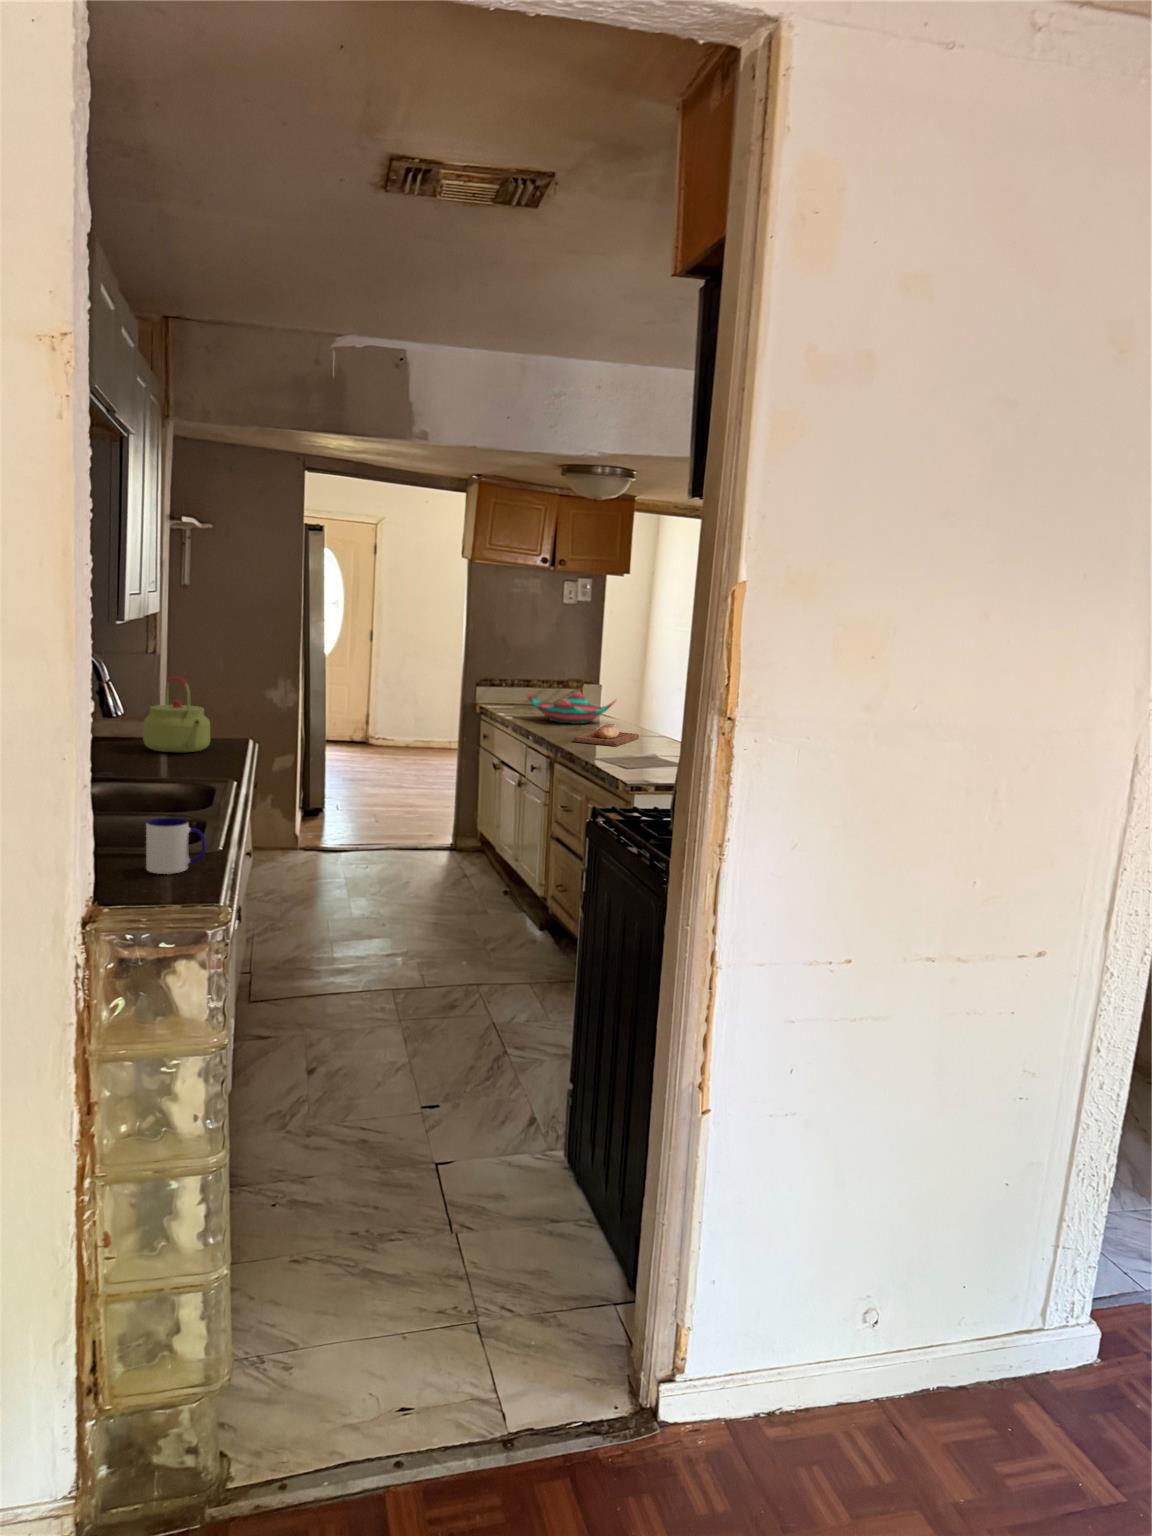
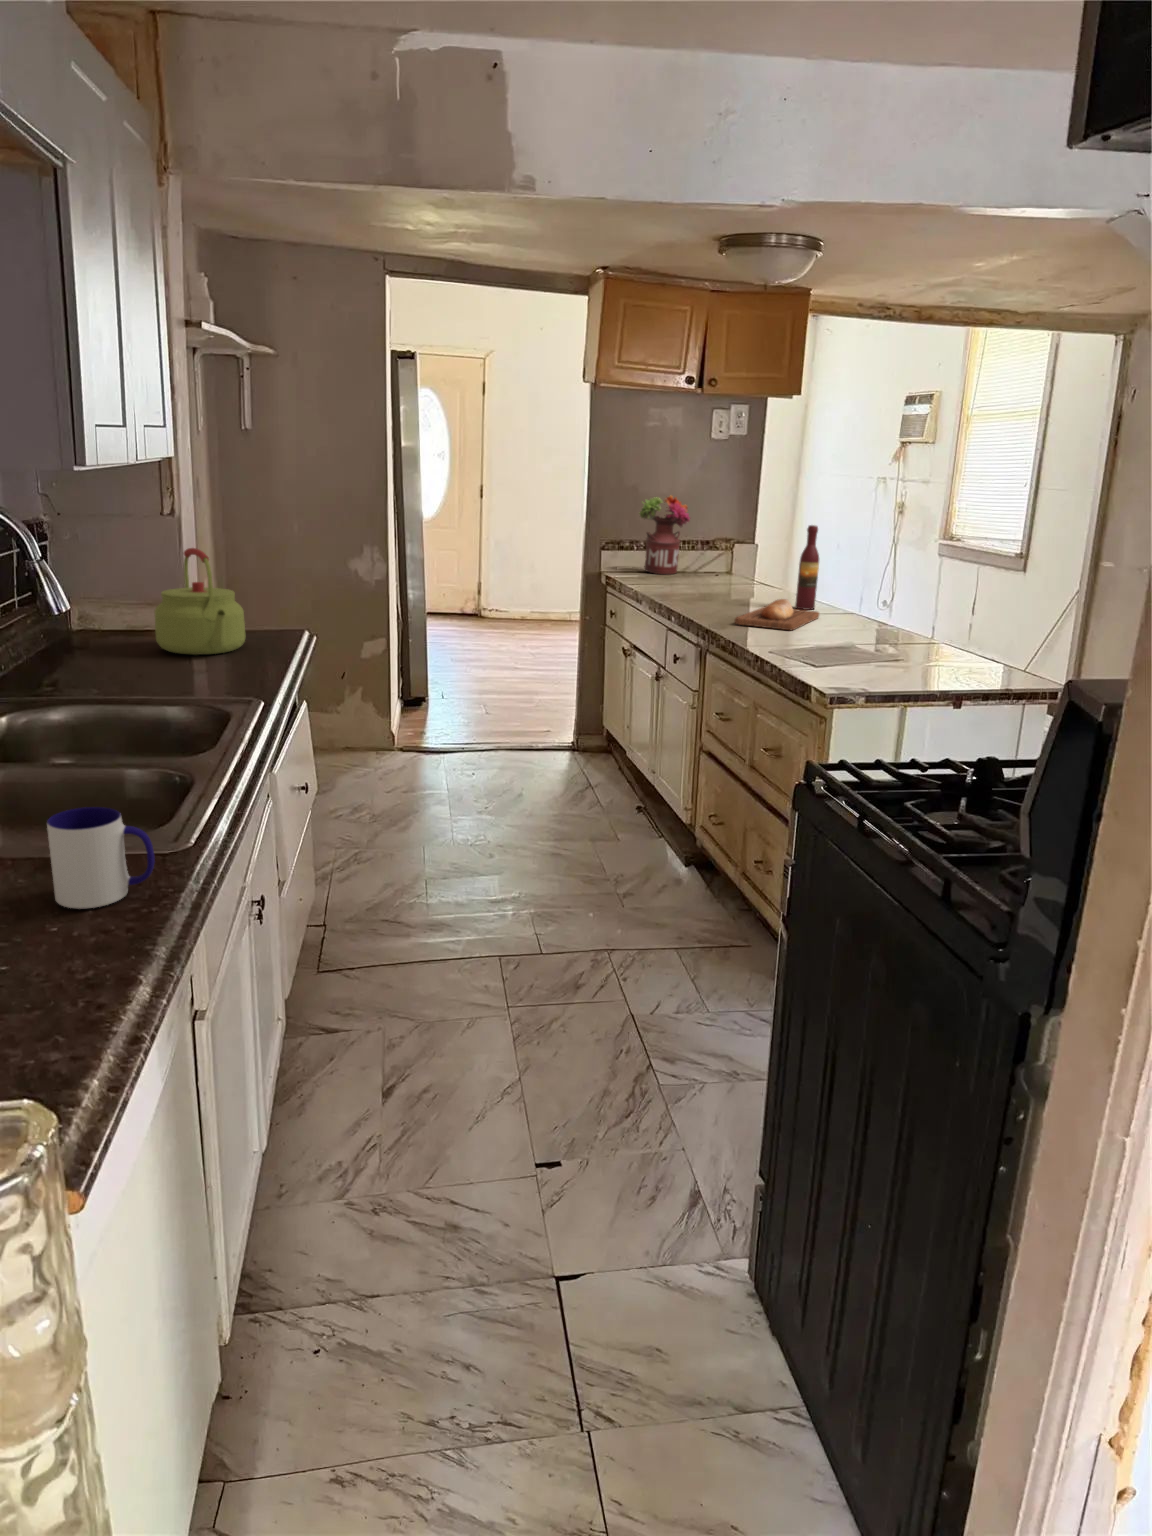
flower arrangement: none [505,646,547,707] -> present [639,495,690,574]
wine bottle: none [623,670,640,733] -> present [795,525,819,610]
decorative bowl: present [526,692,616,724] -> none [667,554,785,597]

